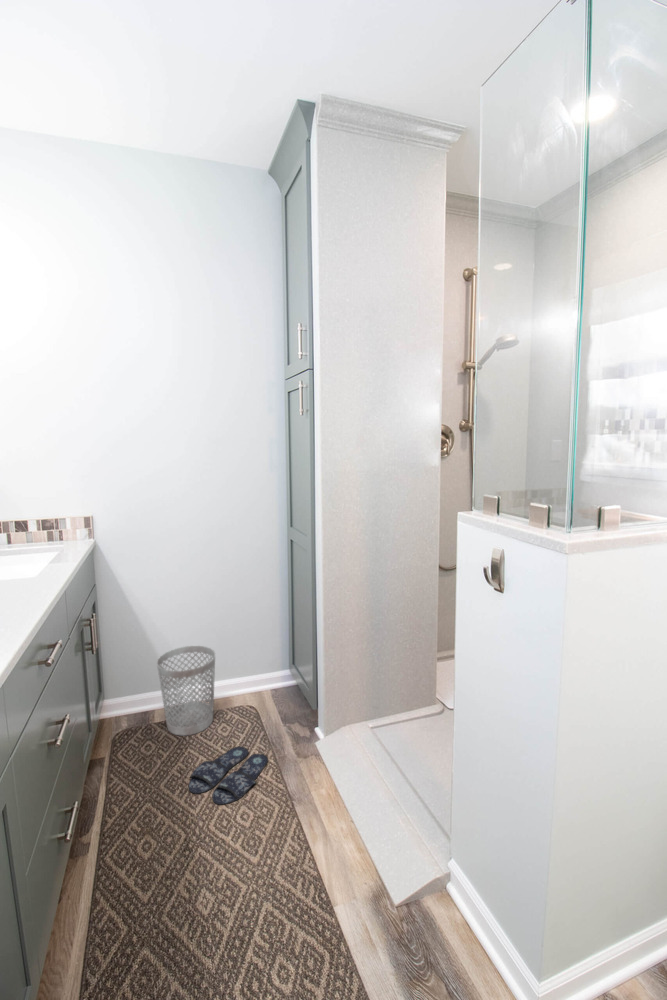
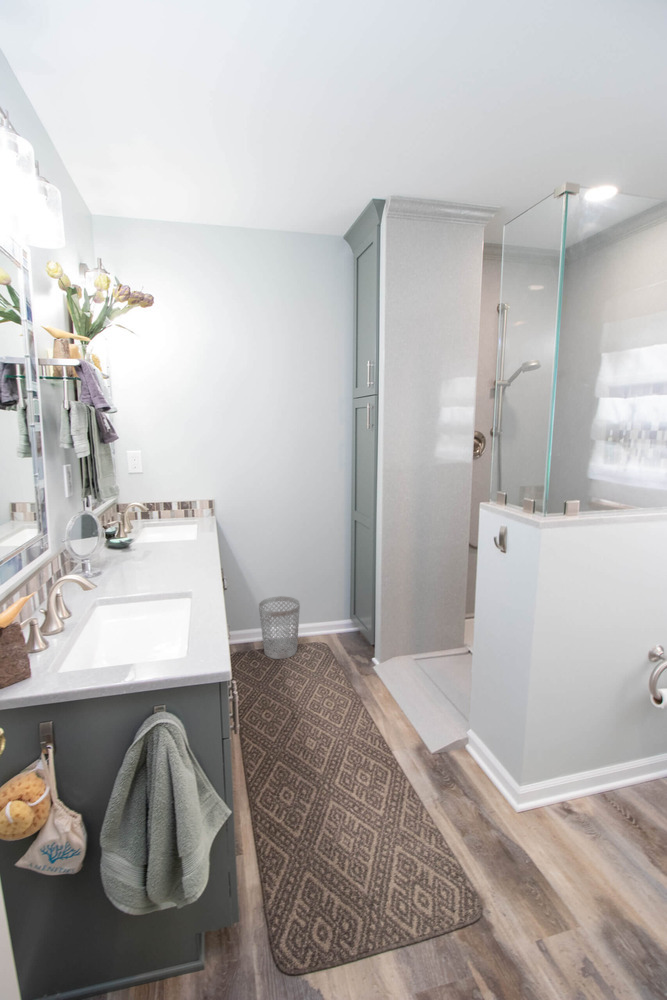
slippers: present [189,746,268,805] -> none [288,667,341,698]

